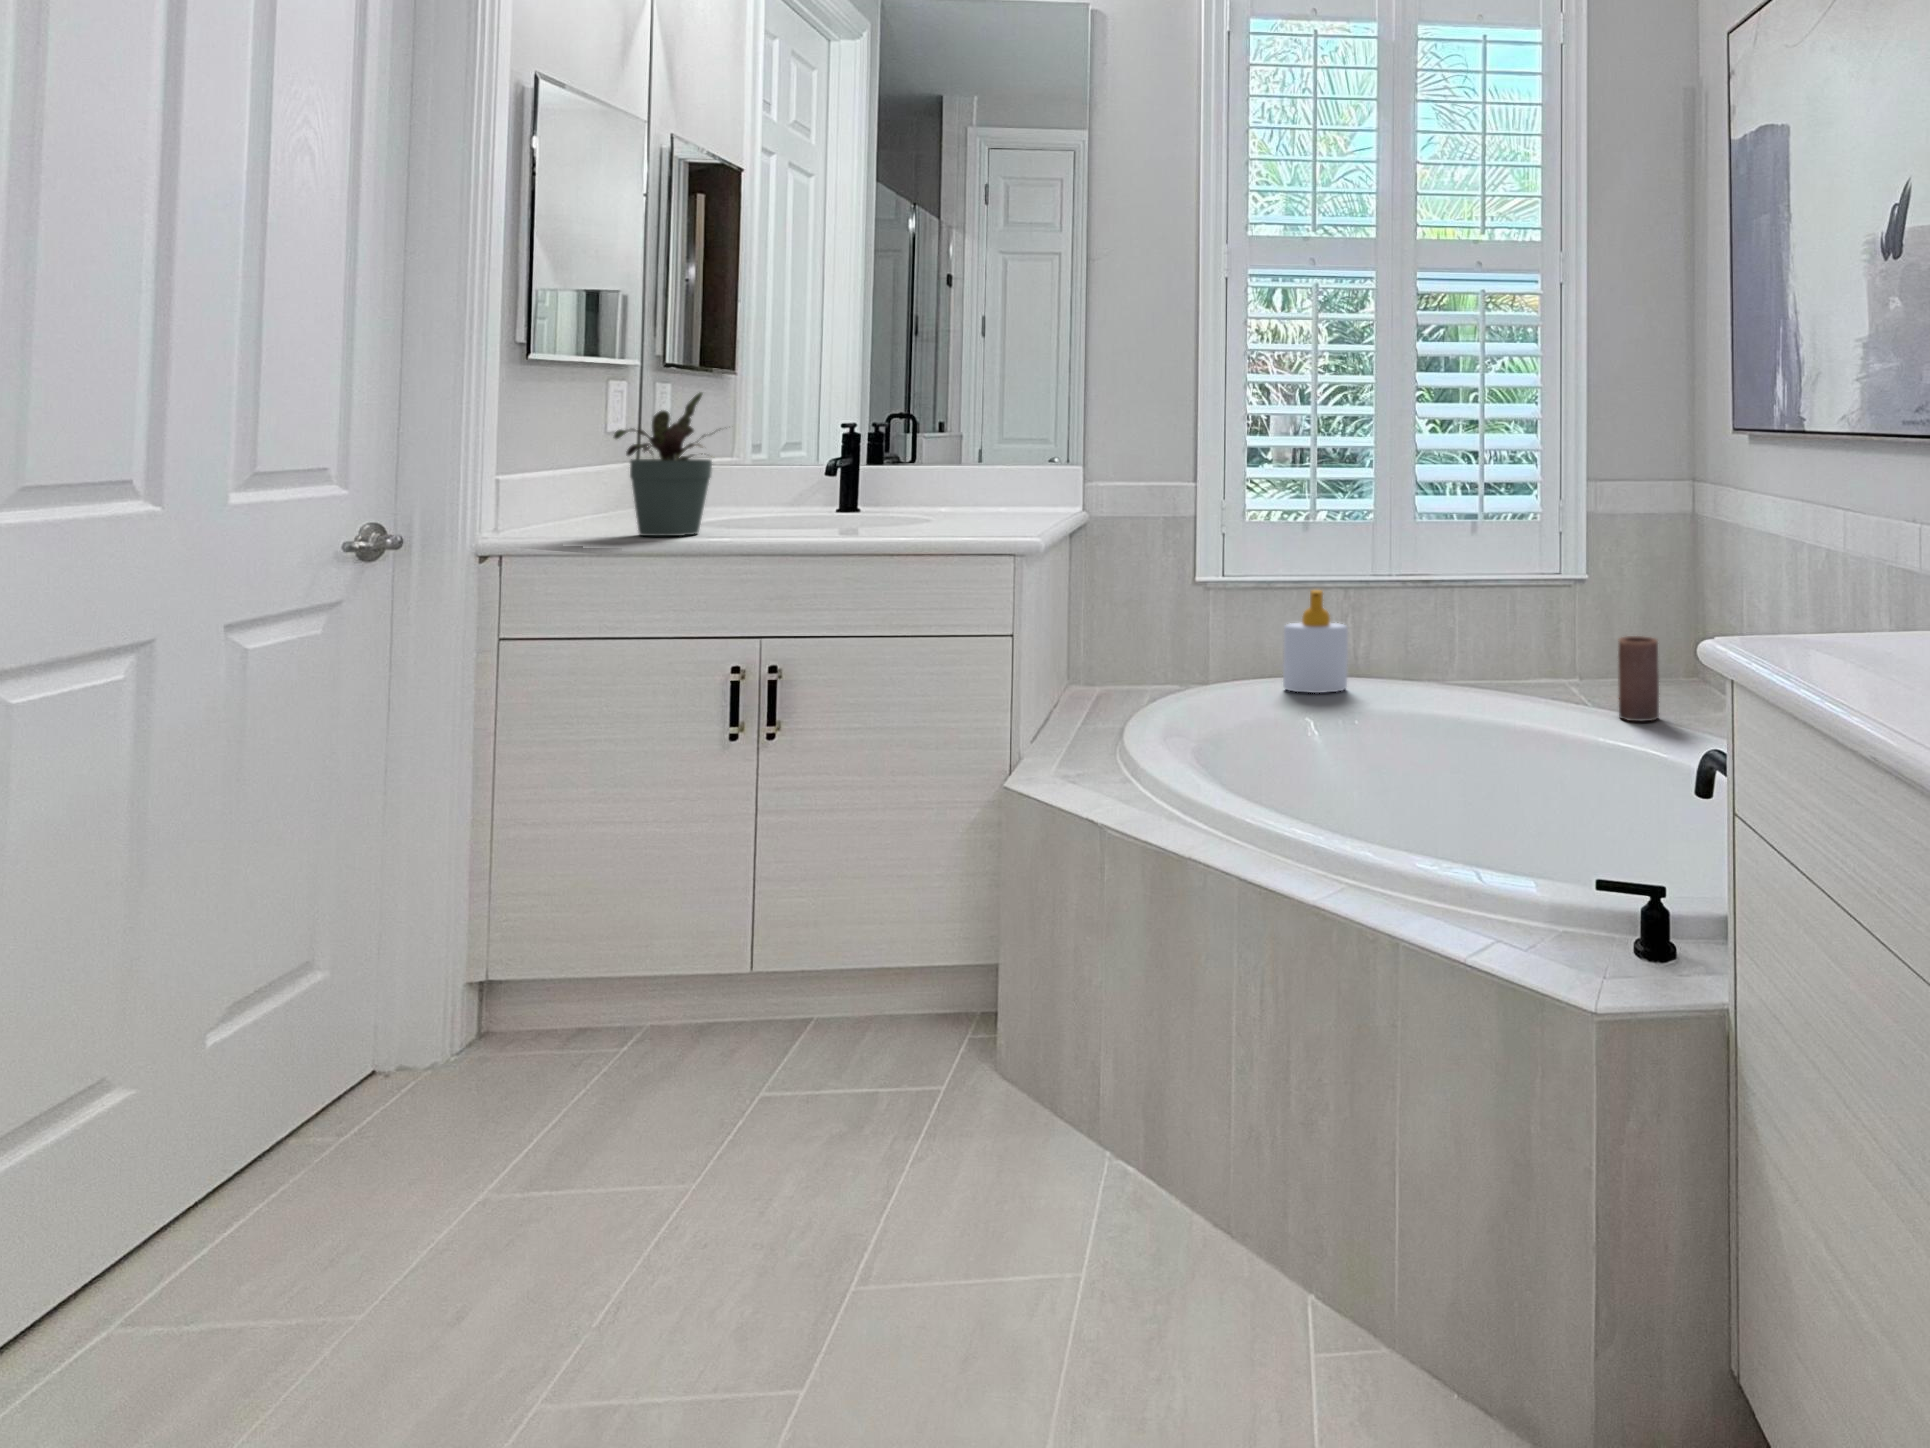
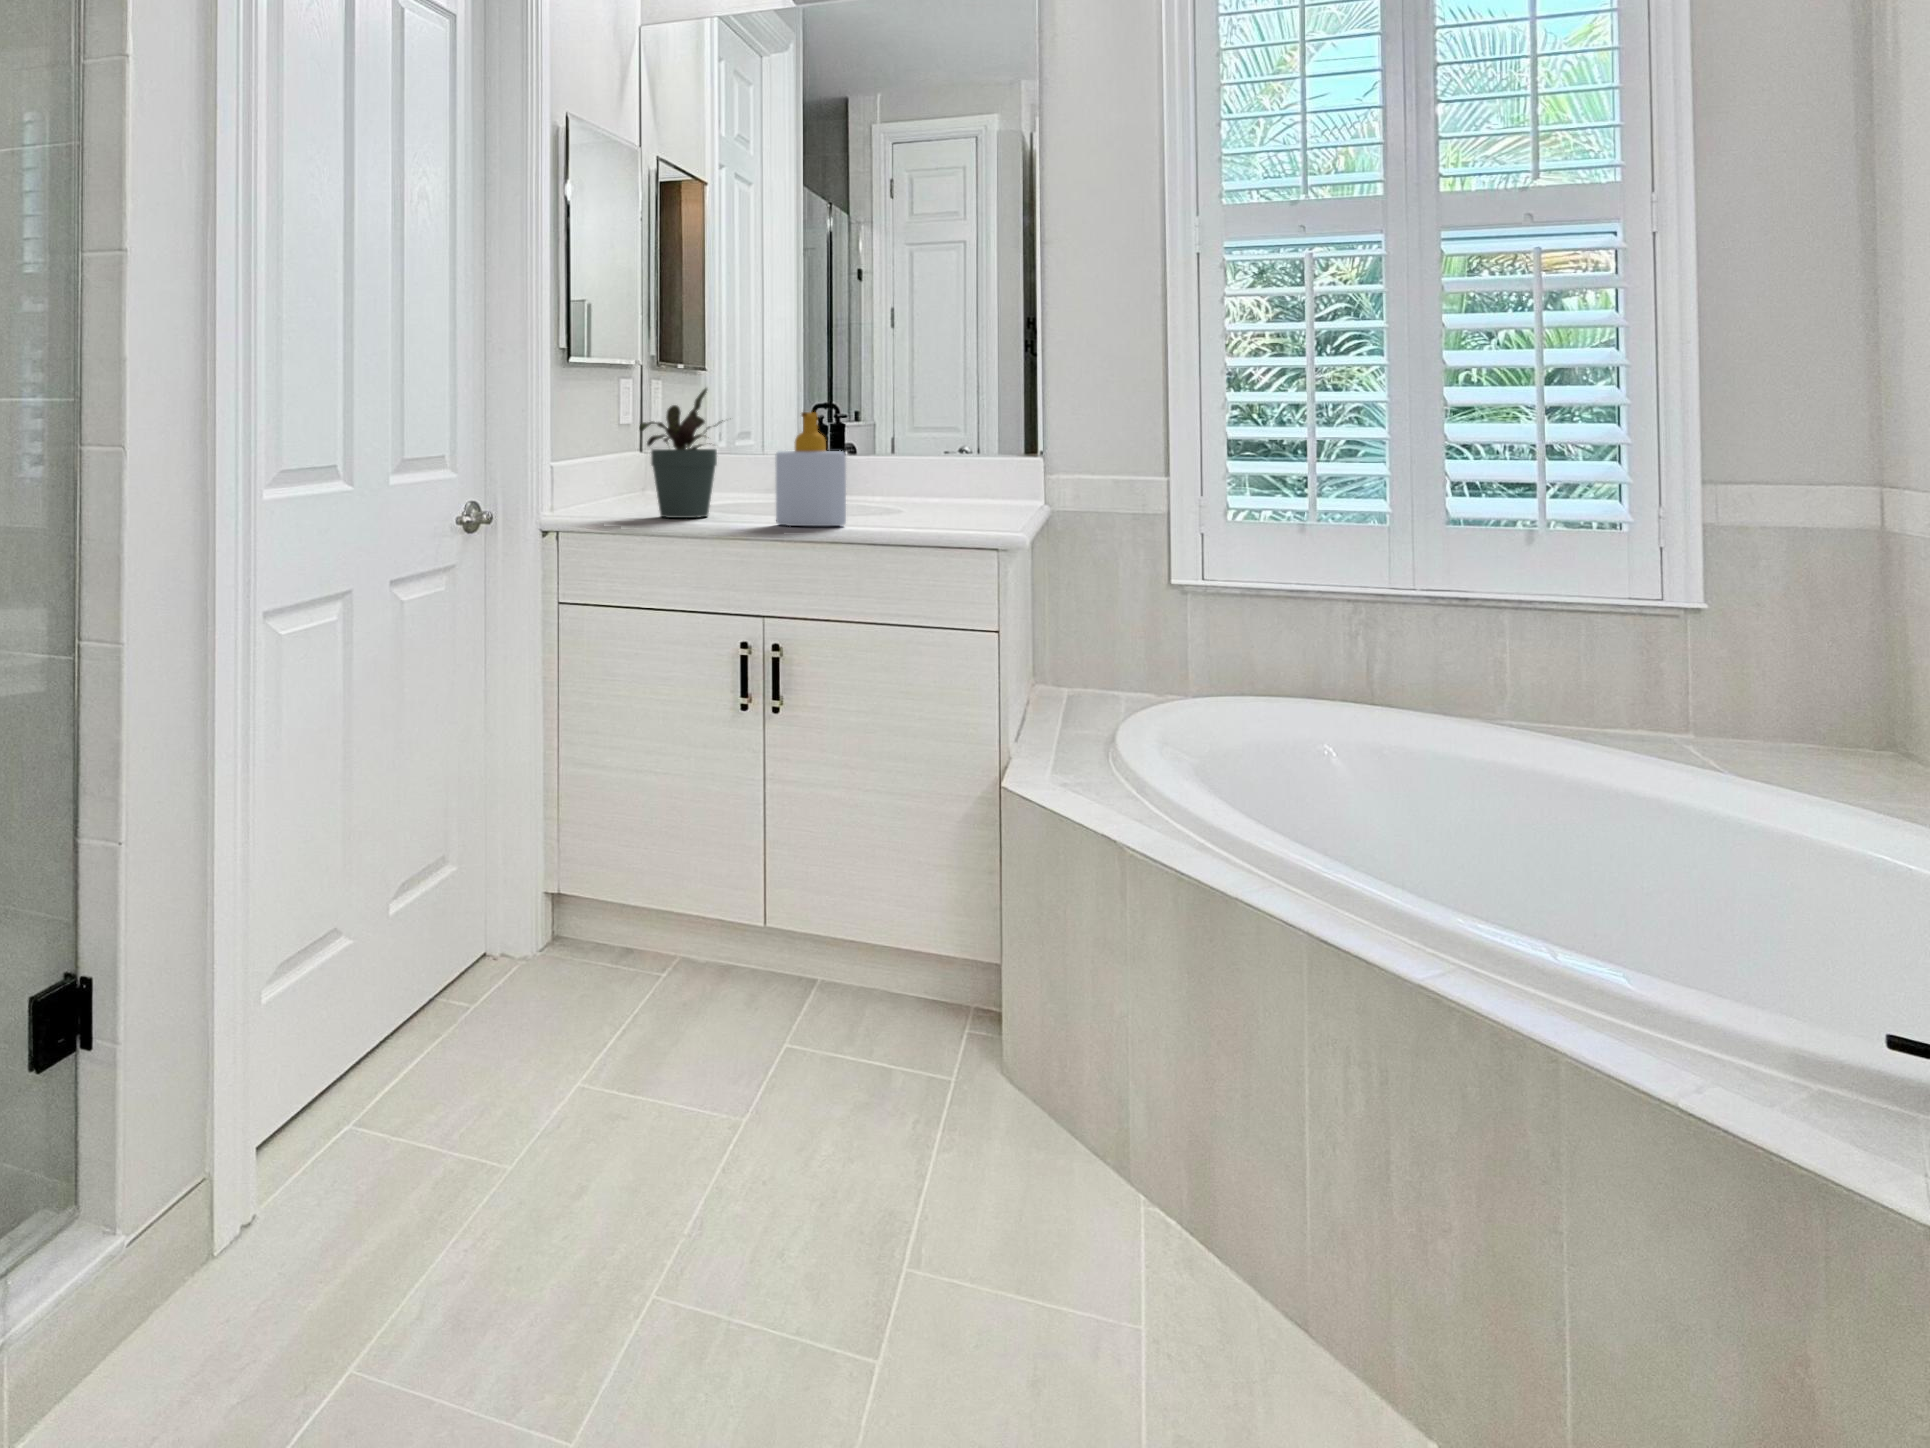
soap bottle: present [1283,590,1348,693] -> present [776,412,846,526]
candle: present [1618,636,1659,721] -> none [1688,646,1746,745]

